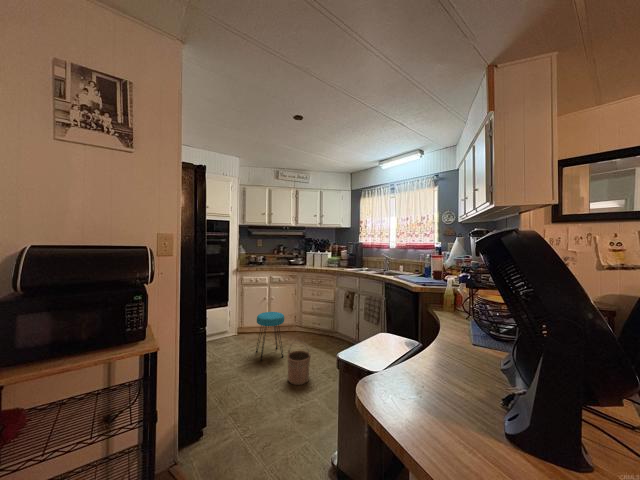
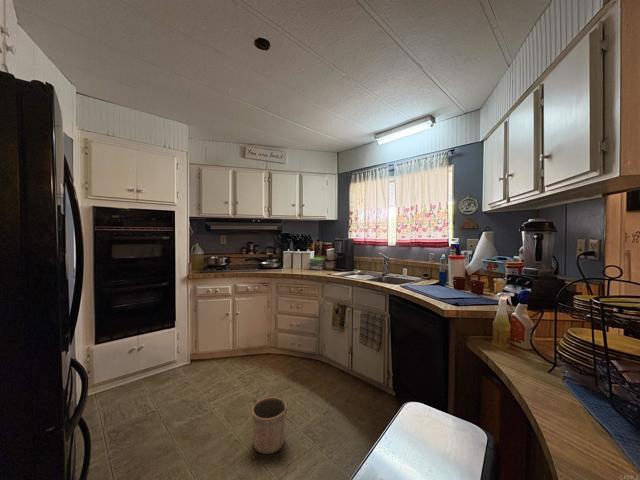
stool: present [256,312,284,361] -> none [211,336,251,409]

